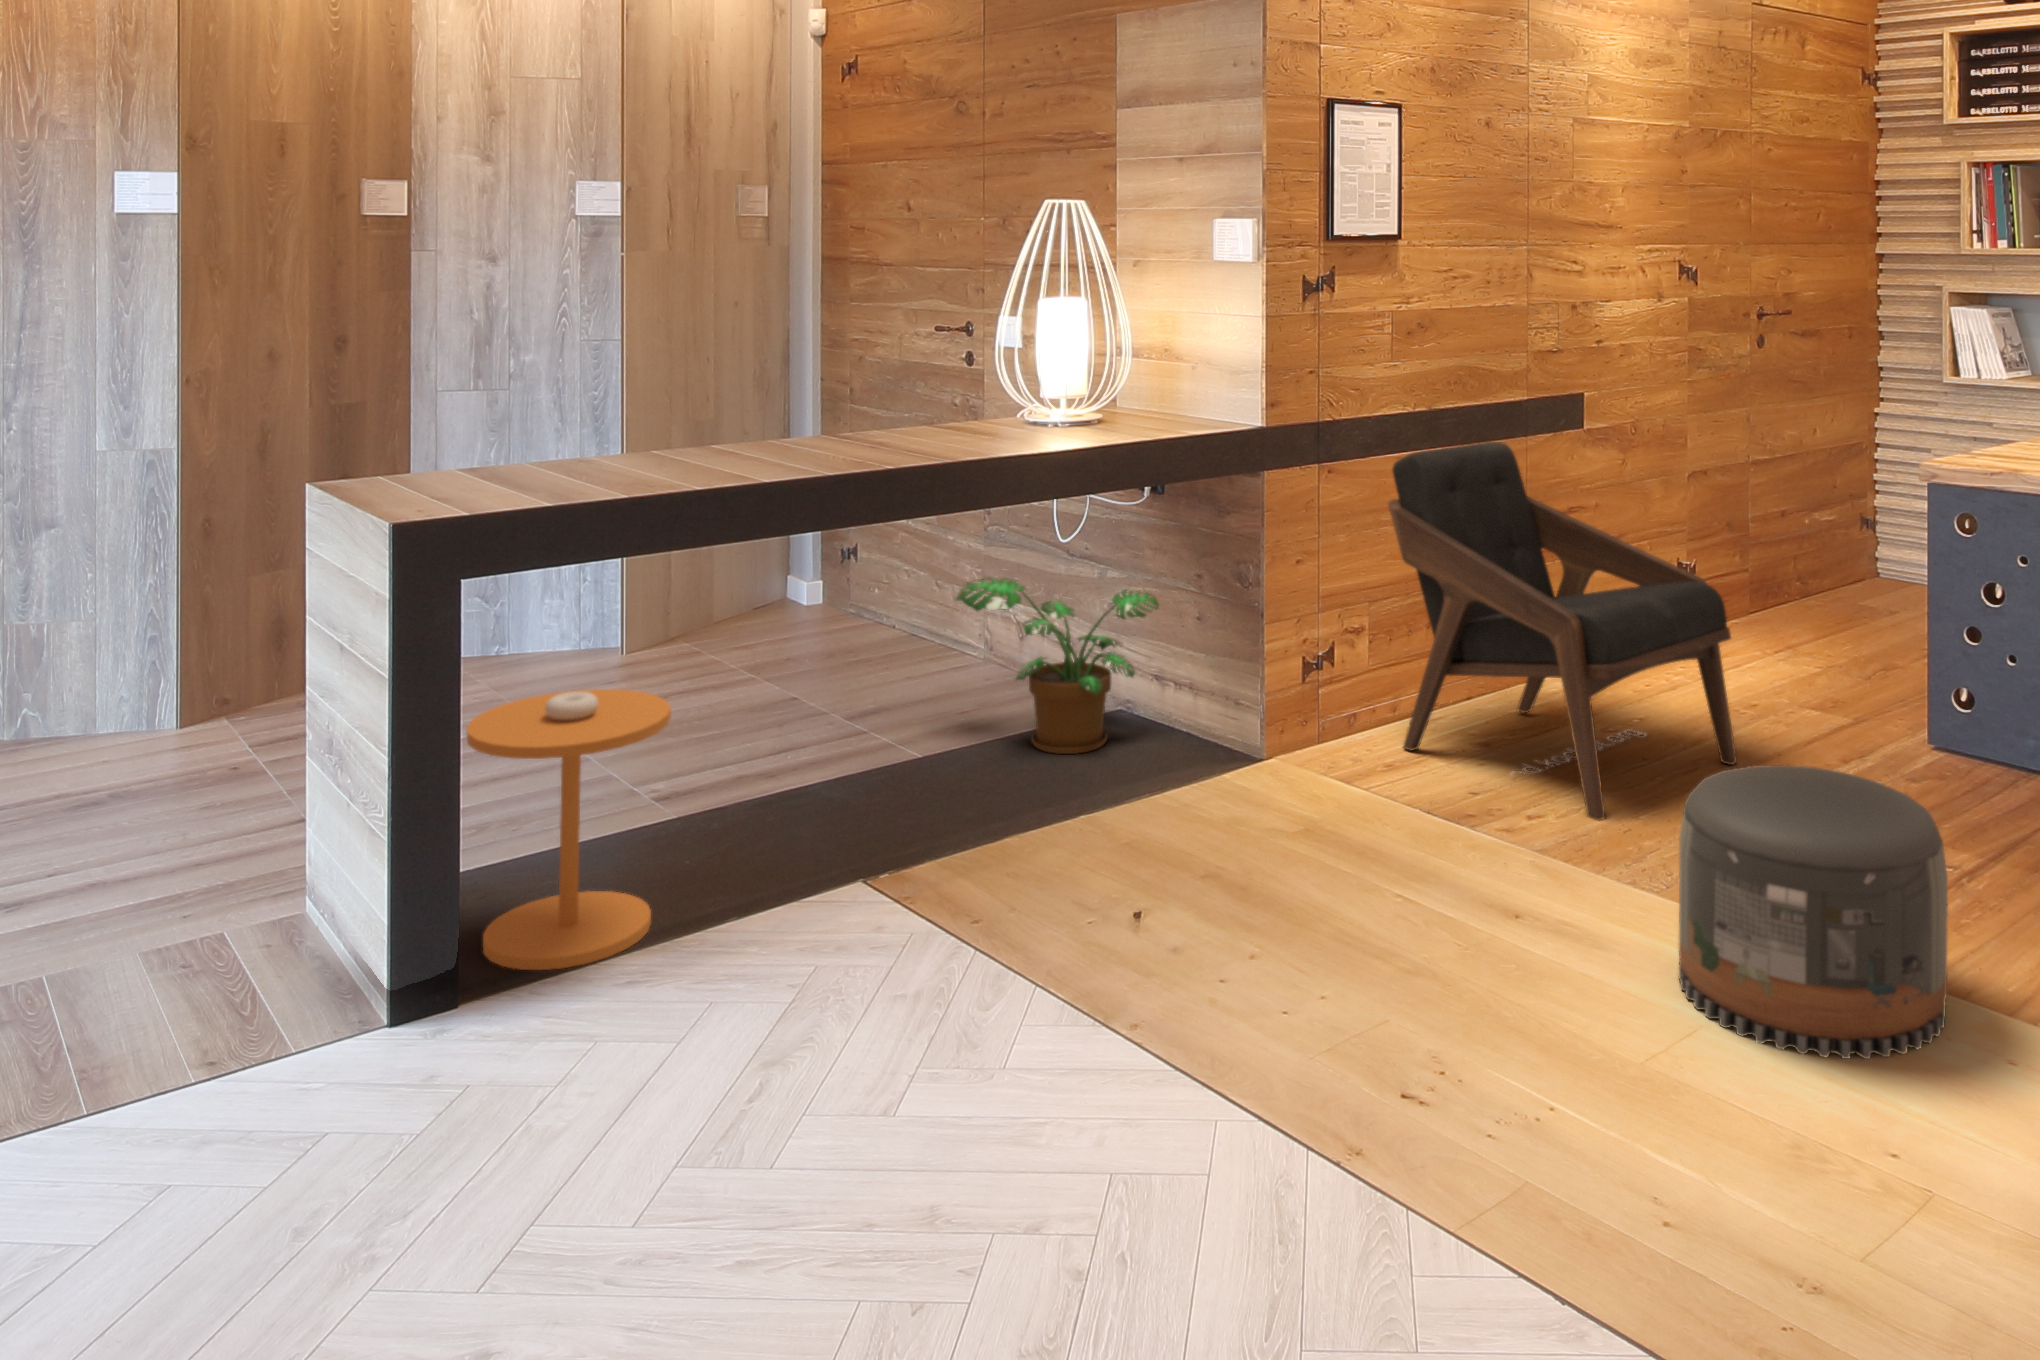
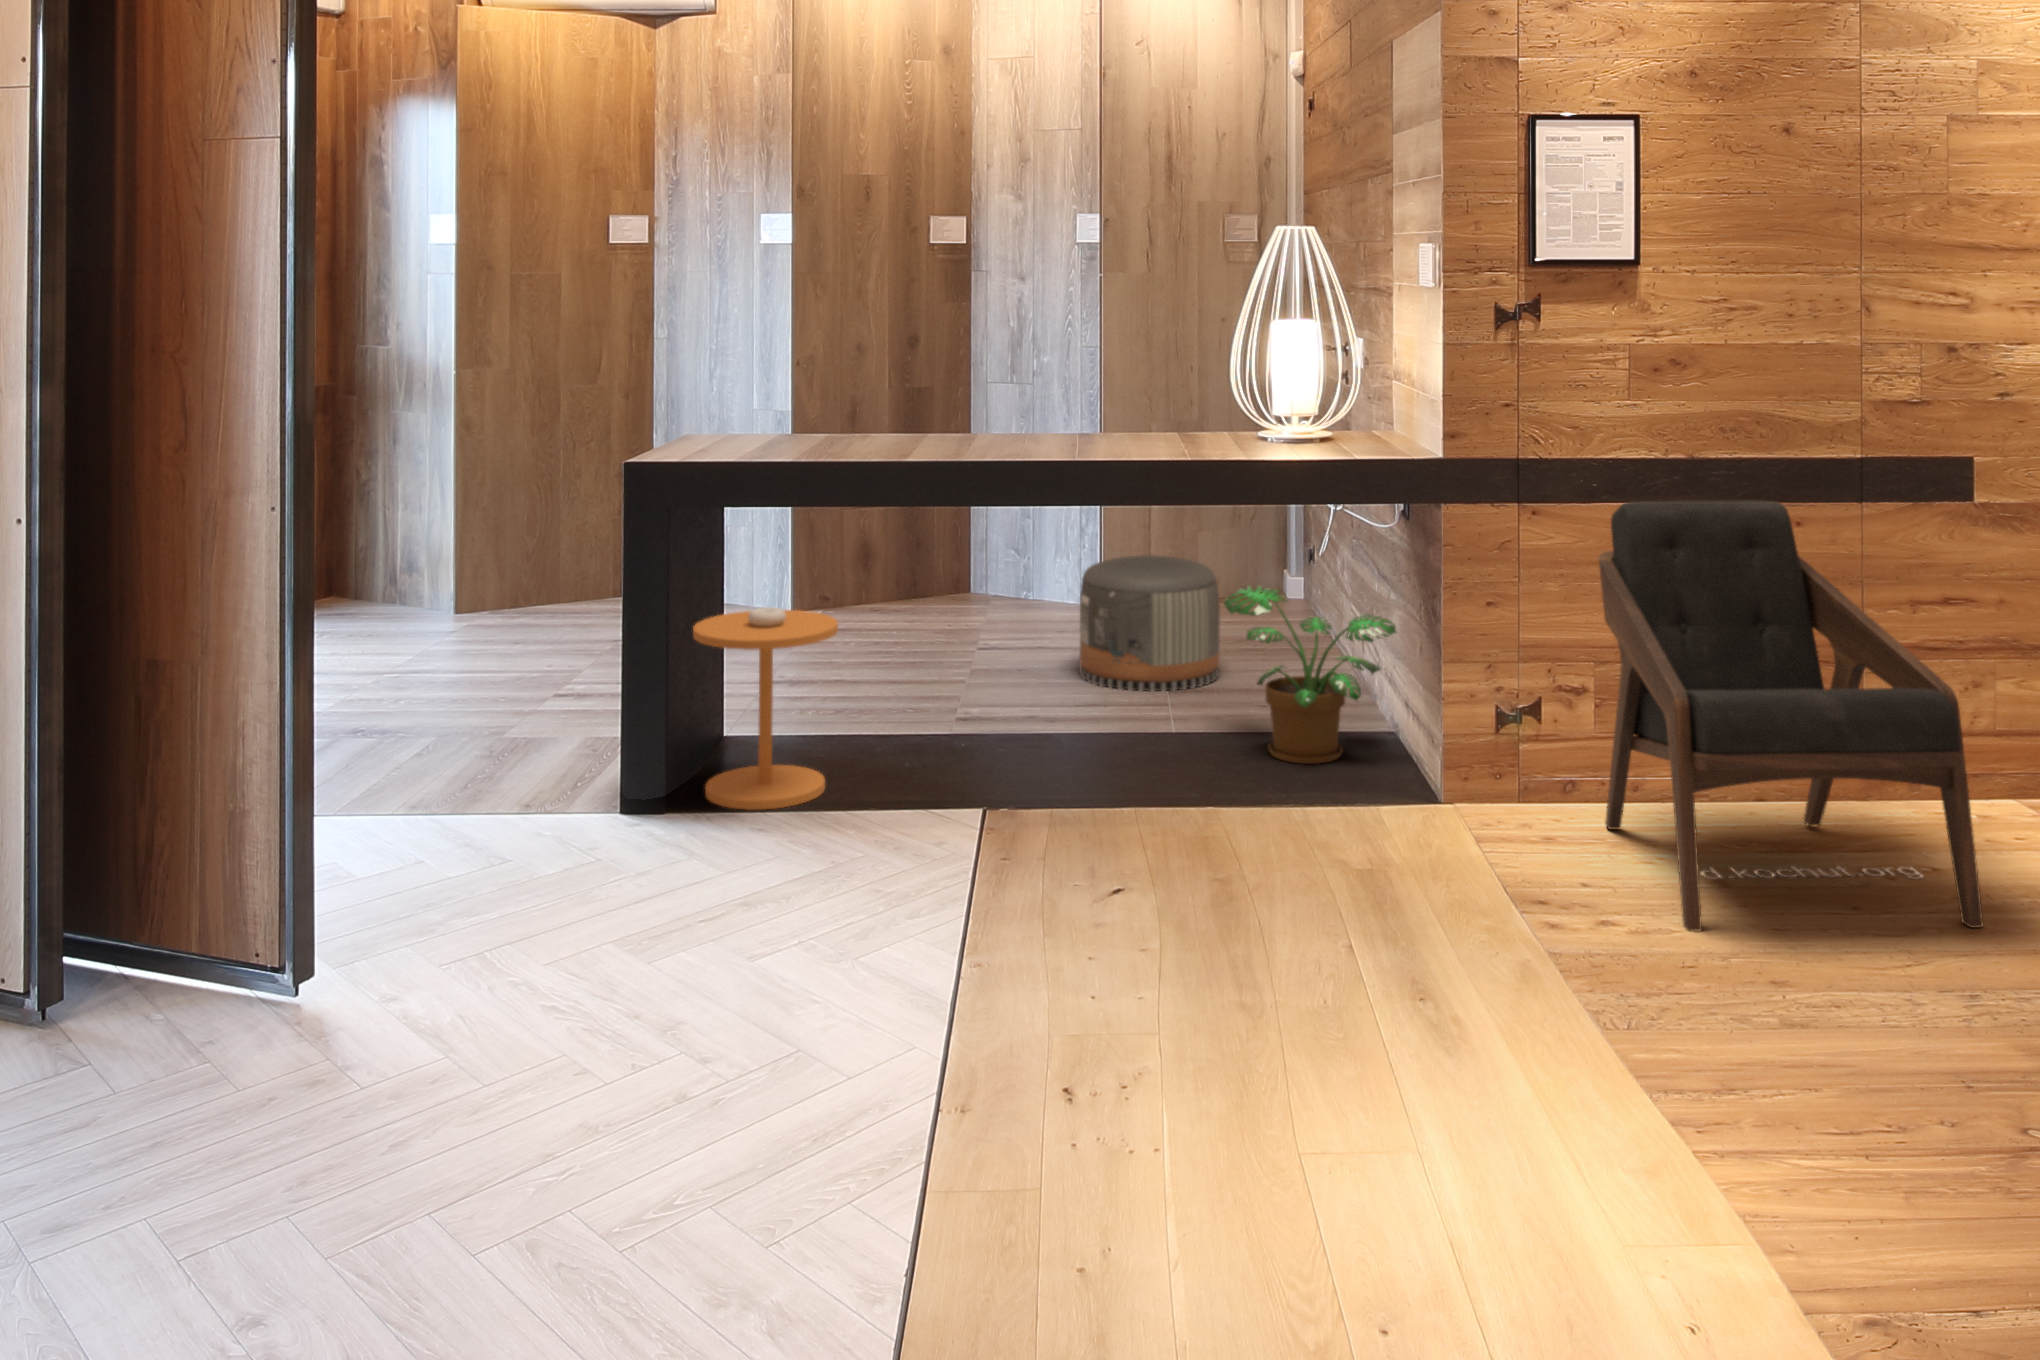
pouf: present [1679,765,1948,1059] -> present [1080,555,1220,692]

